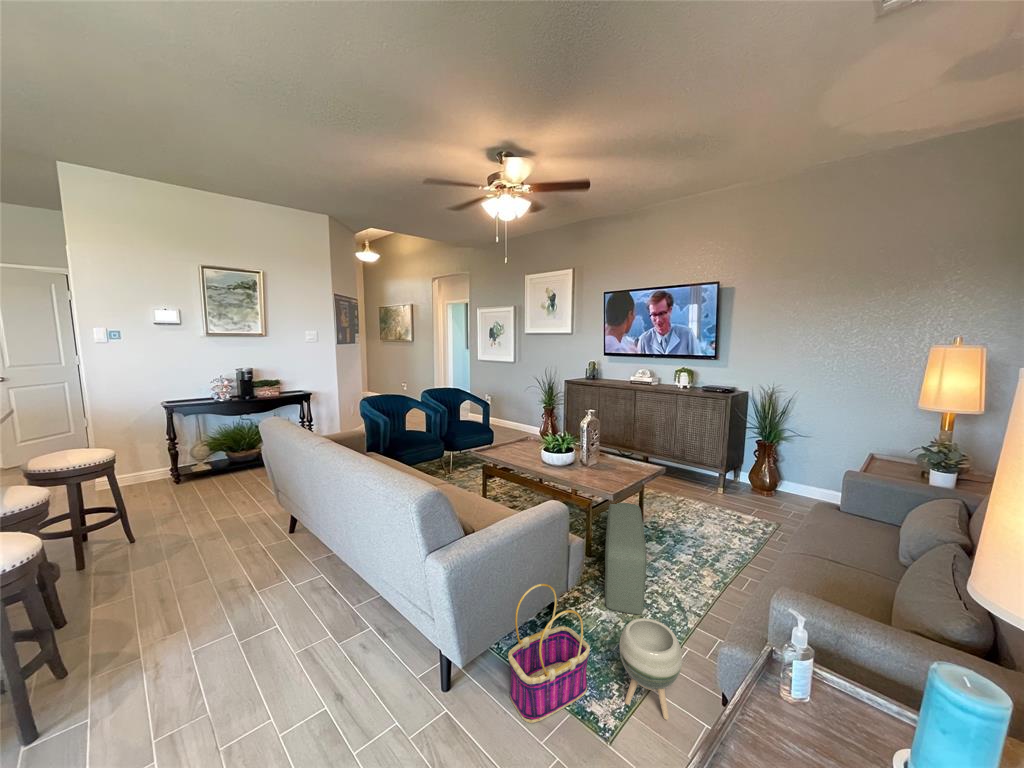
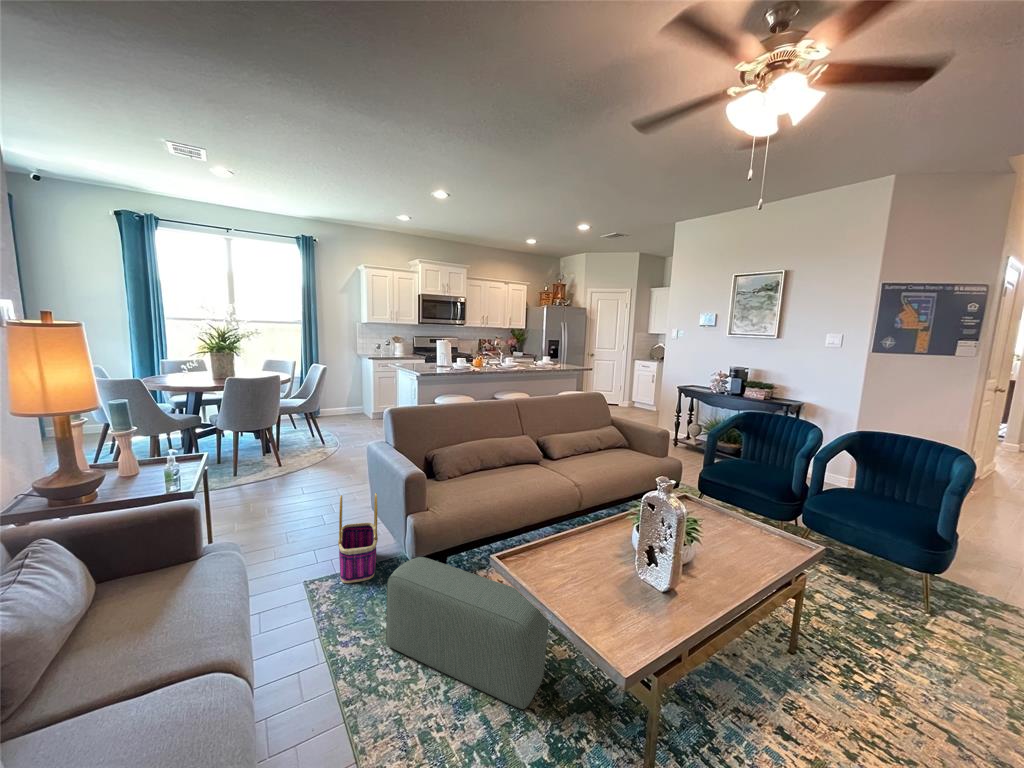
planter: present [620,618,682,720] -> none [278,542,333,617]

